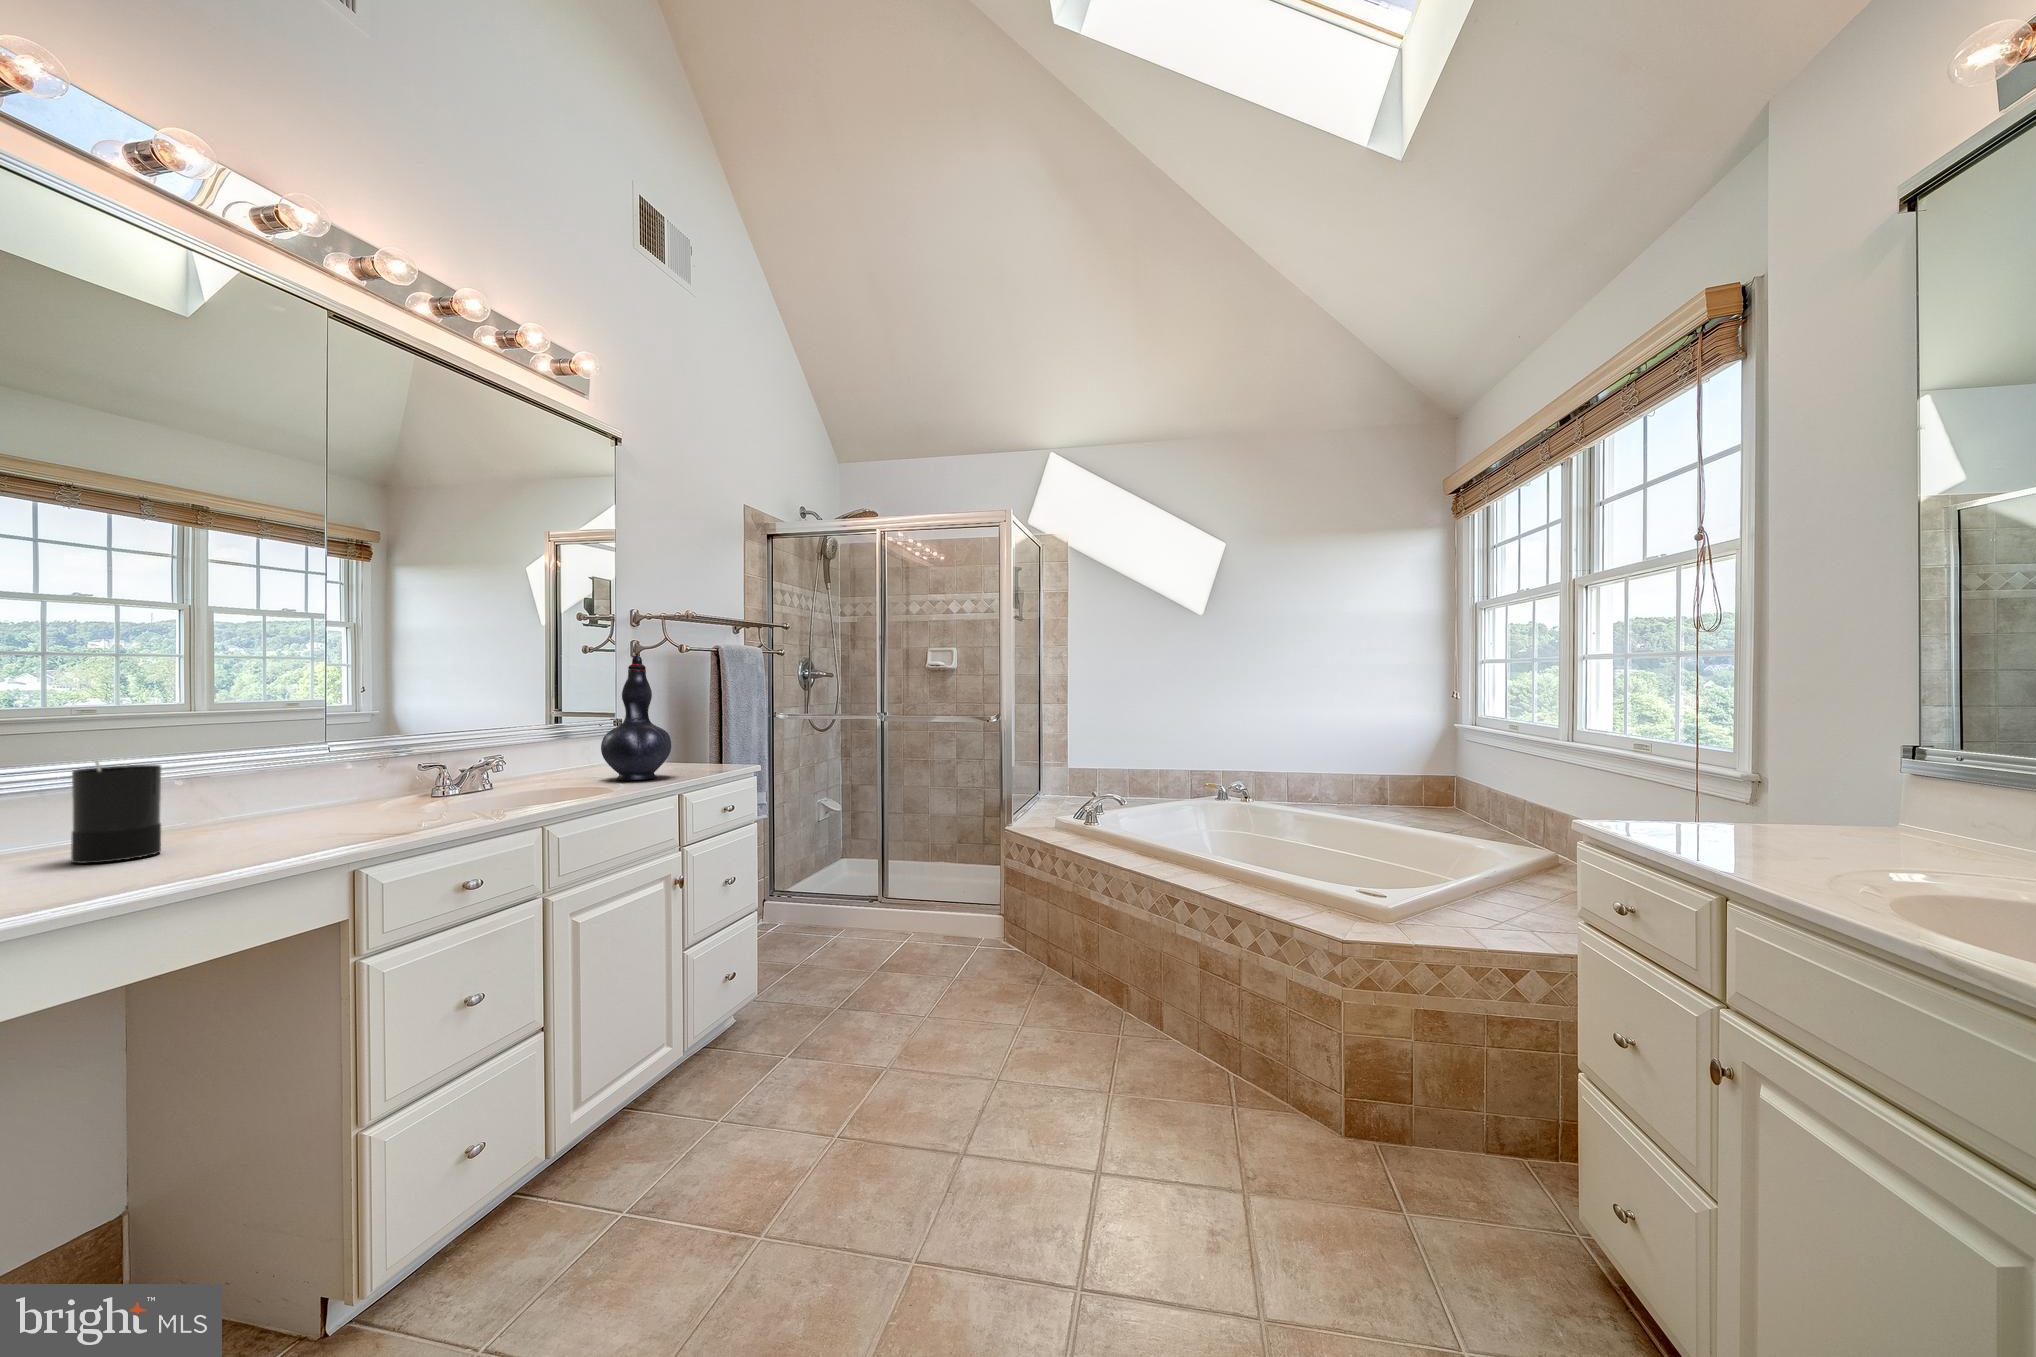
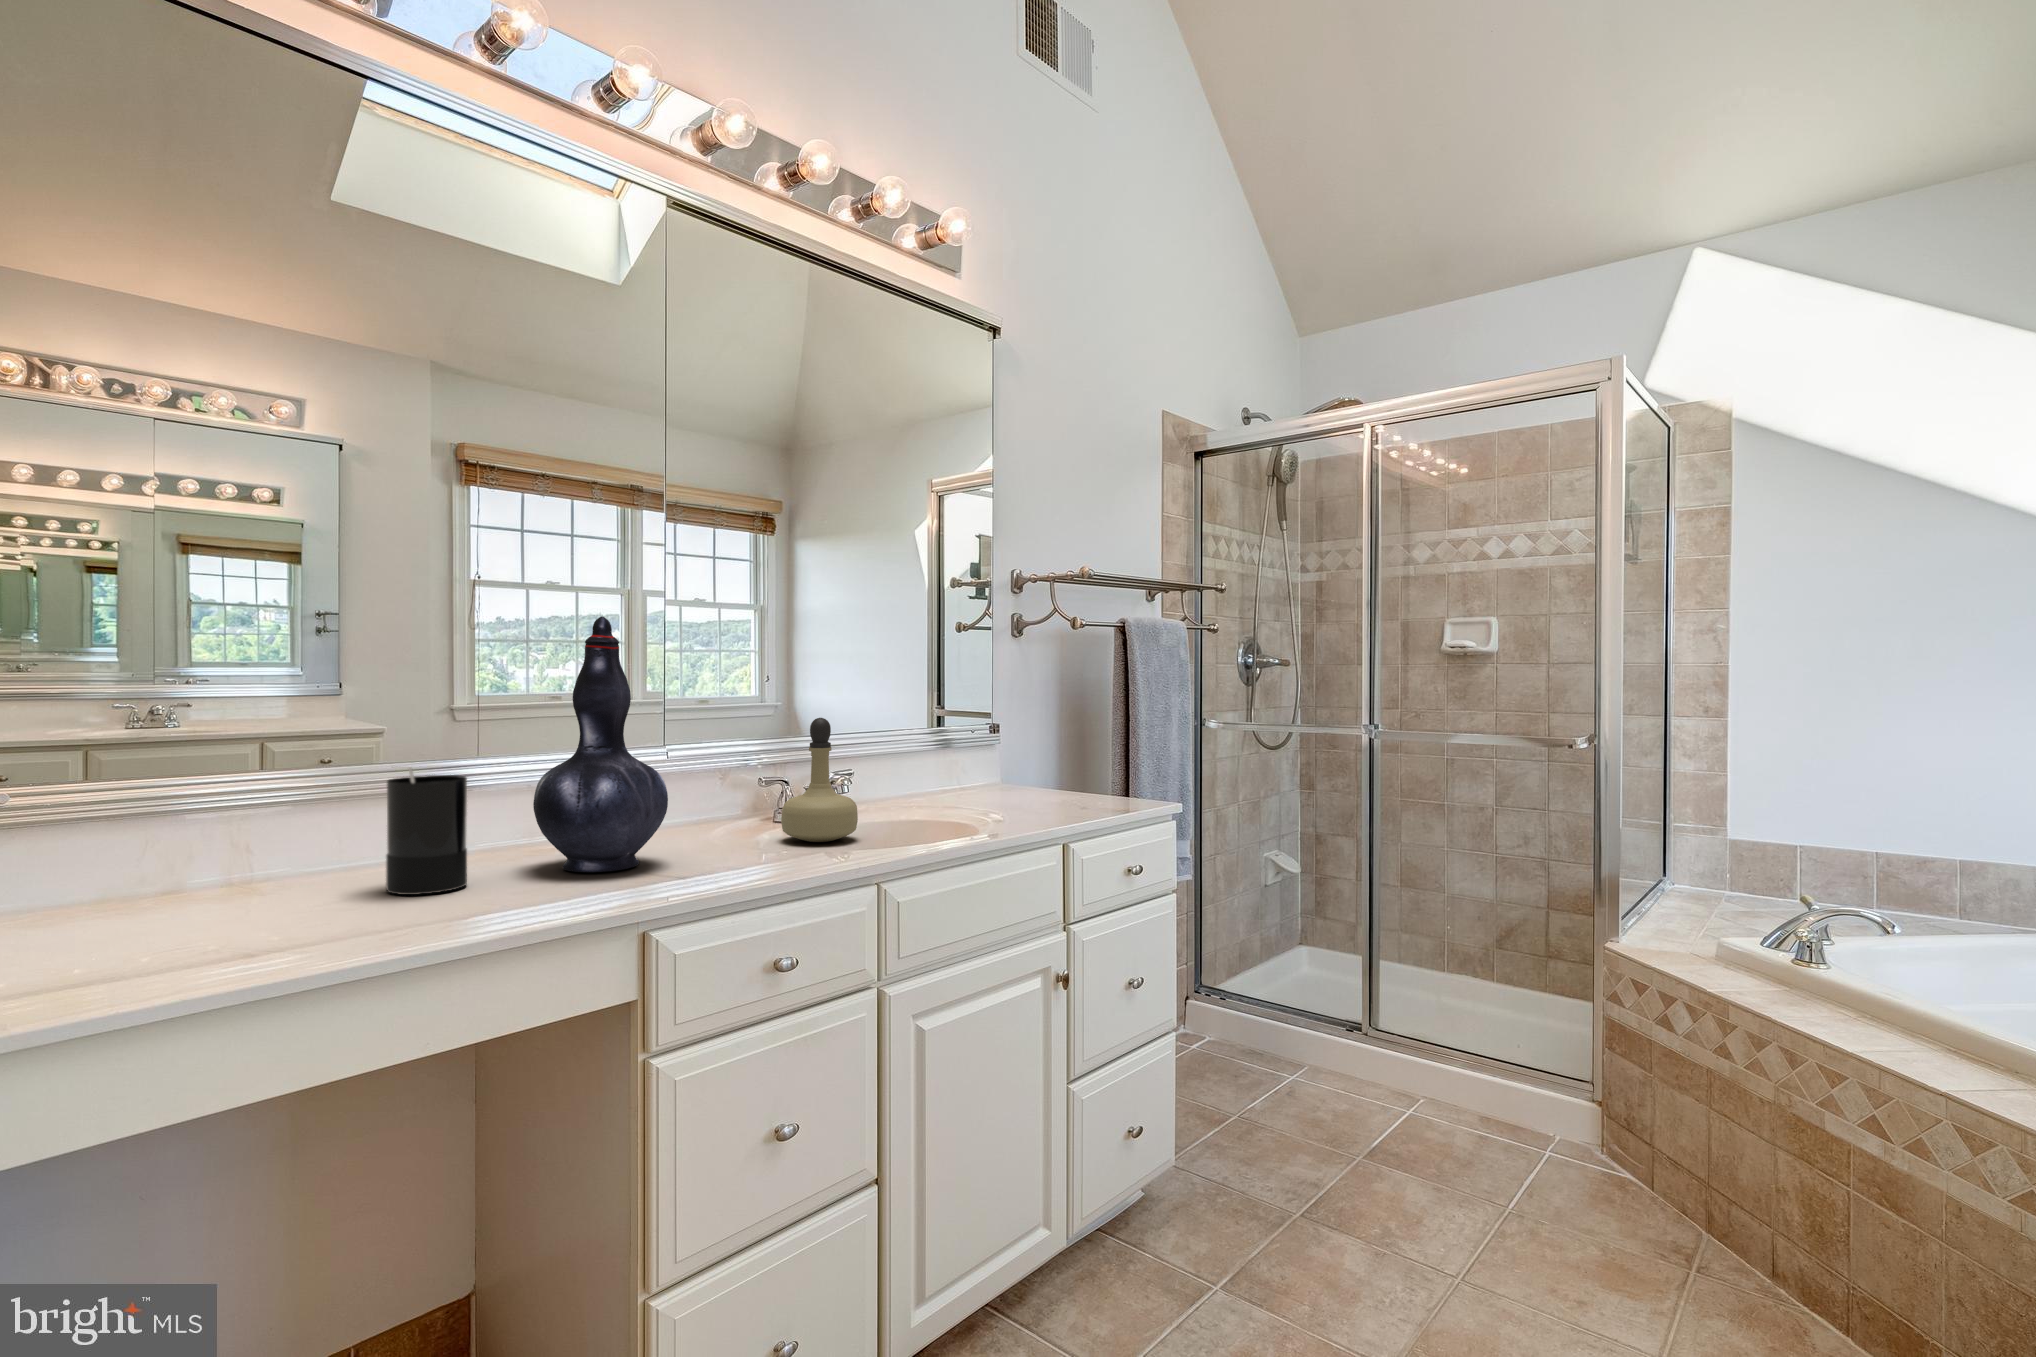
decorative vase: present [601,655,671,780] -> present [533,616,668,872]
perfume bottle: none [453,713,520,803] -> present [781,718,858,842]

